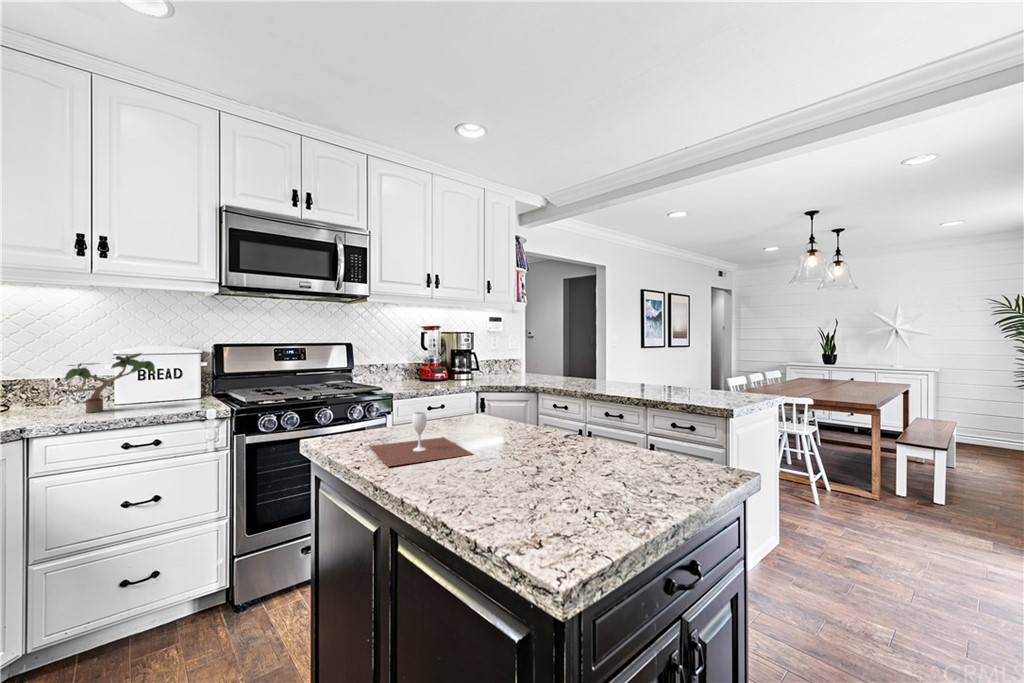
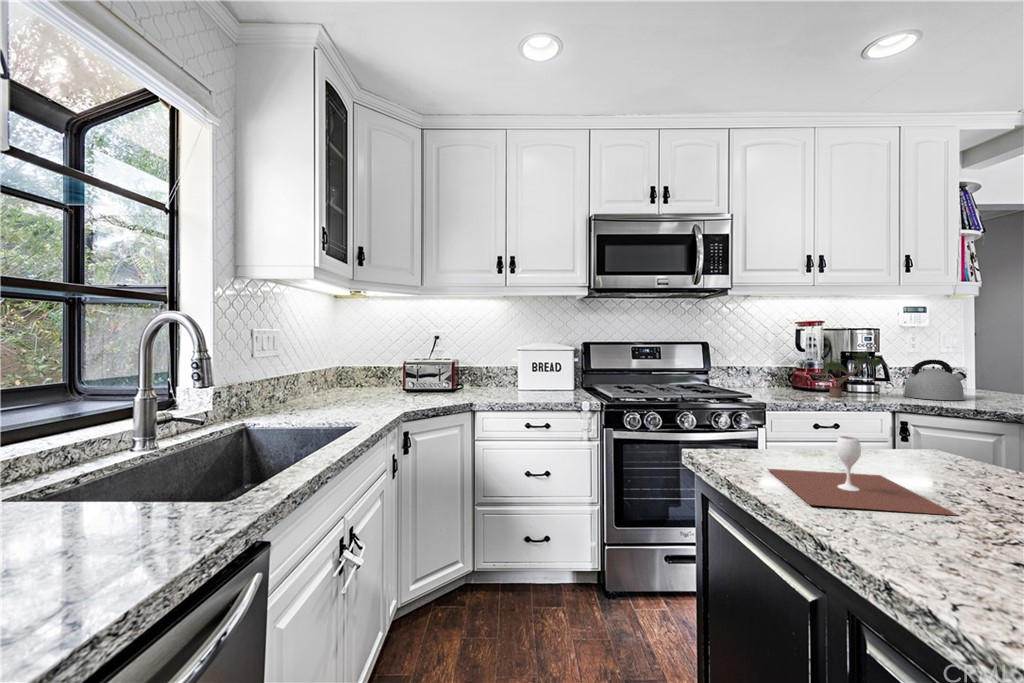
potted plant: present [65,353,155,412] -> present [821,351,888,397]
kettle: none [487,355,519,382] -> present [904,360,967,400]

